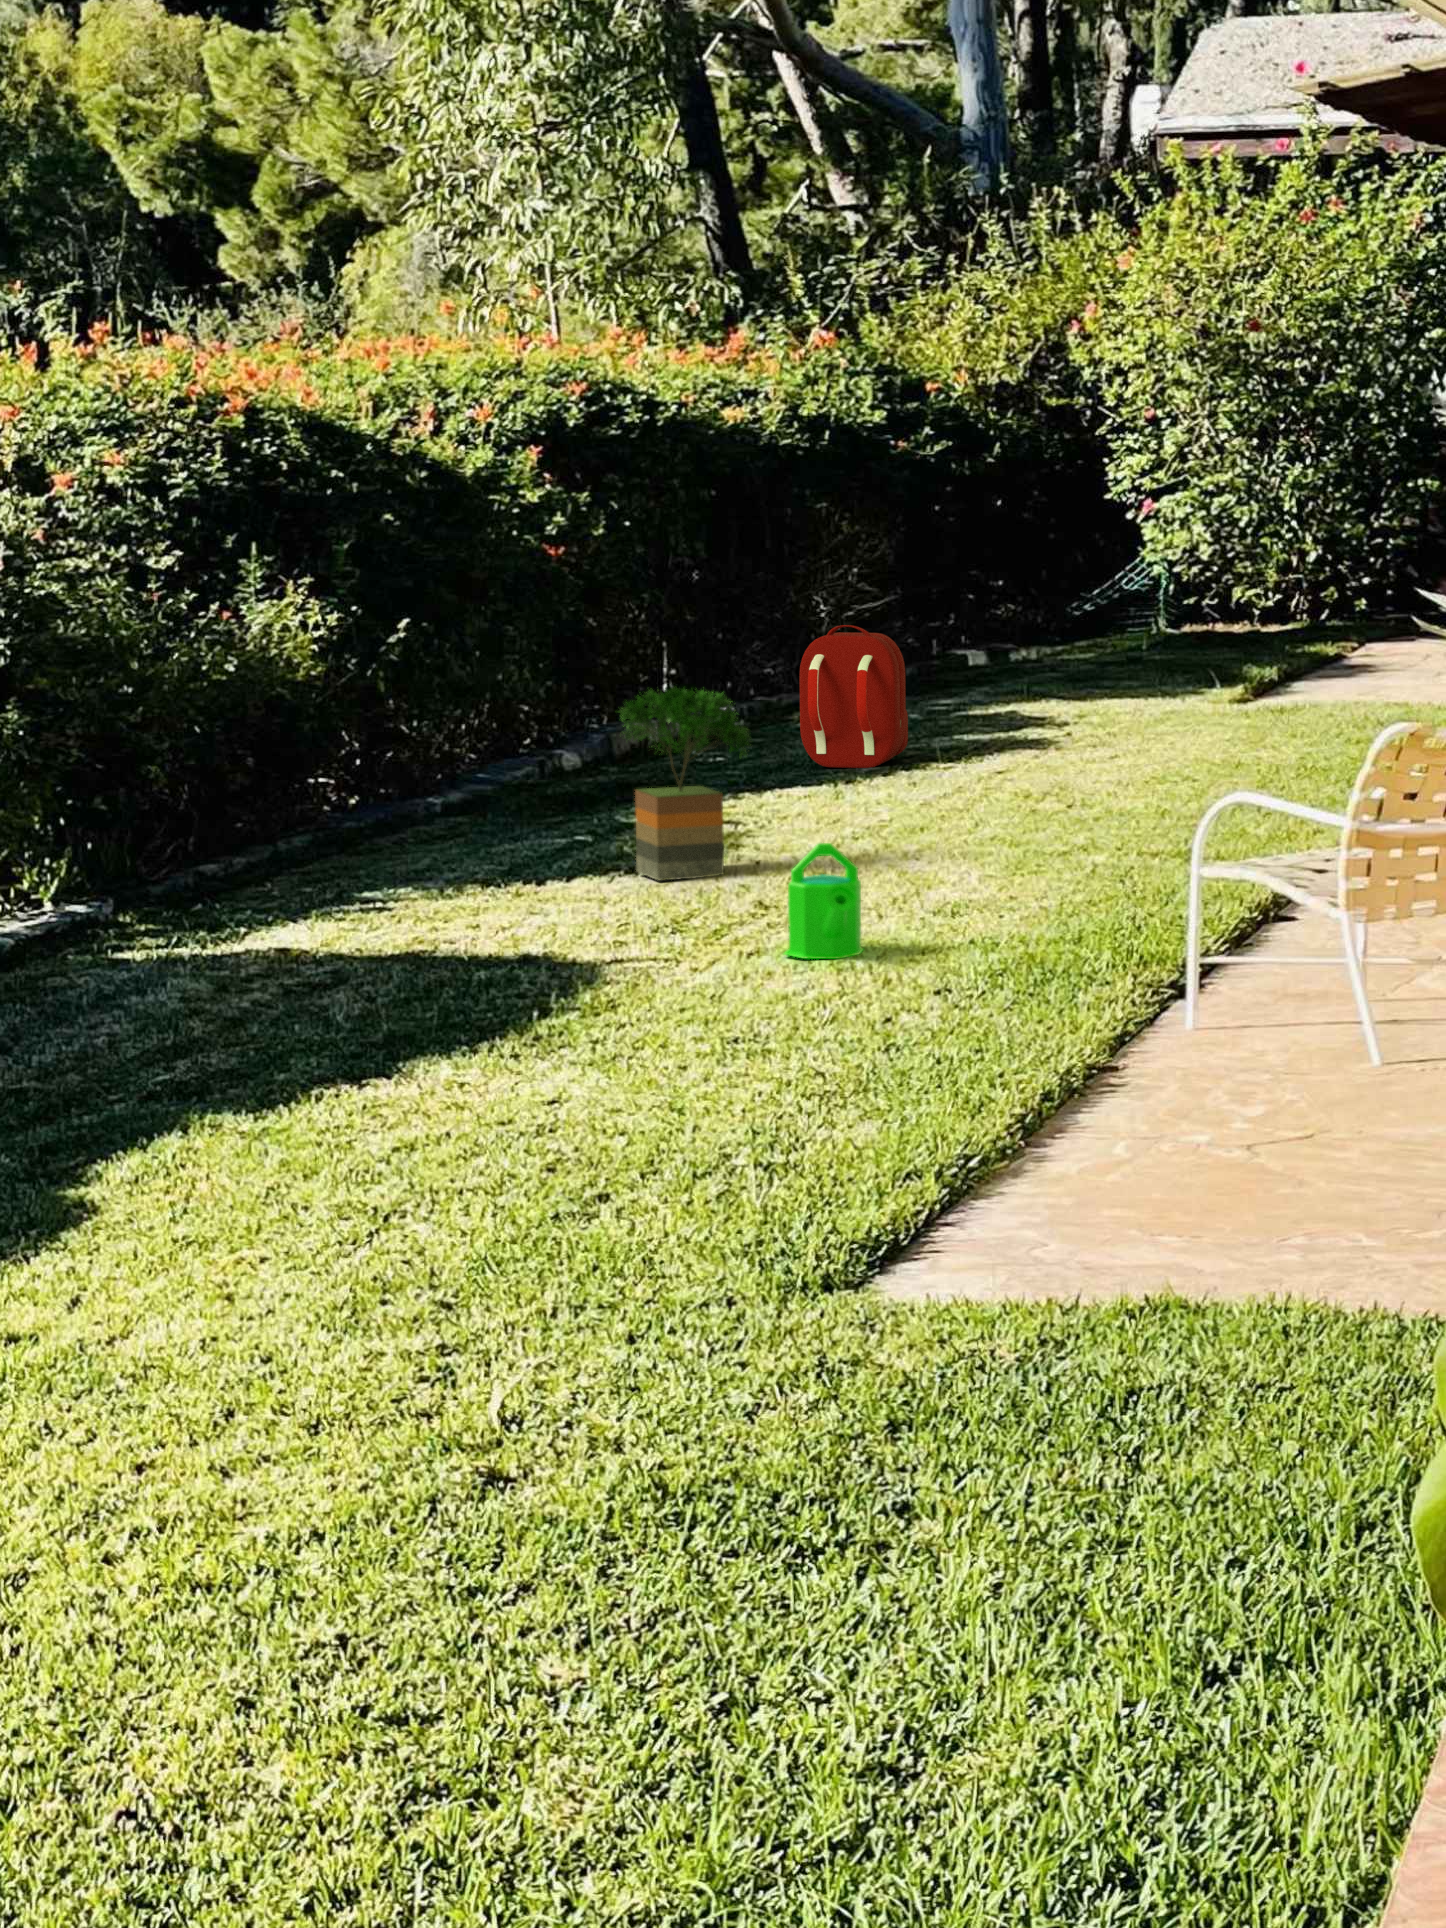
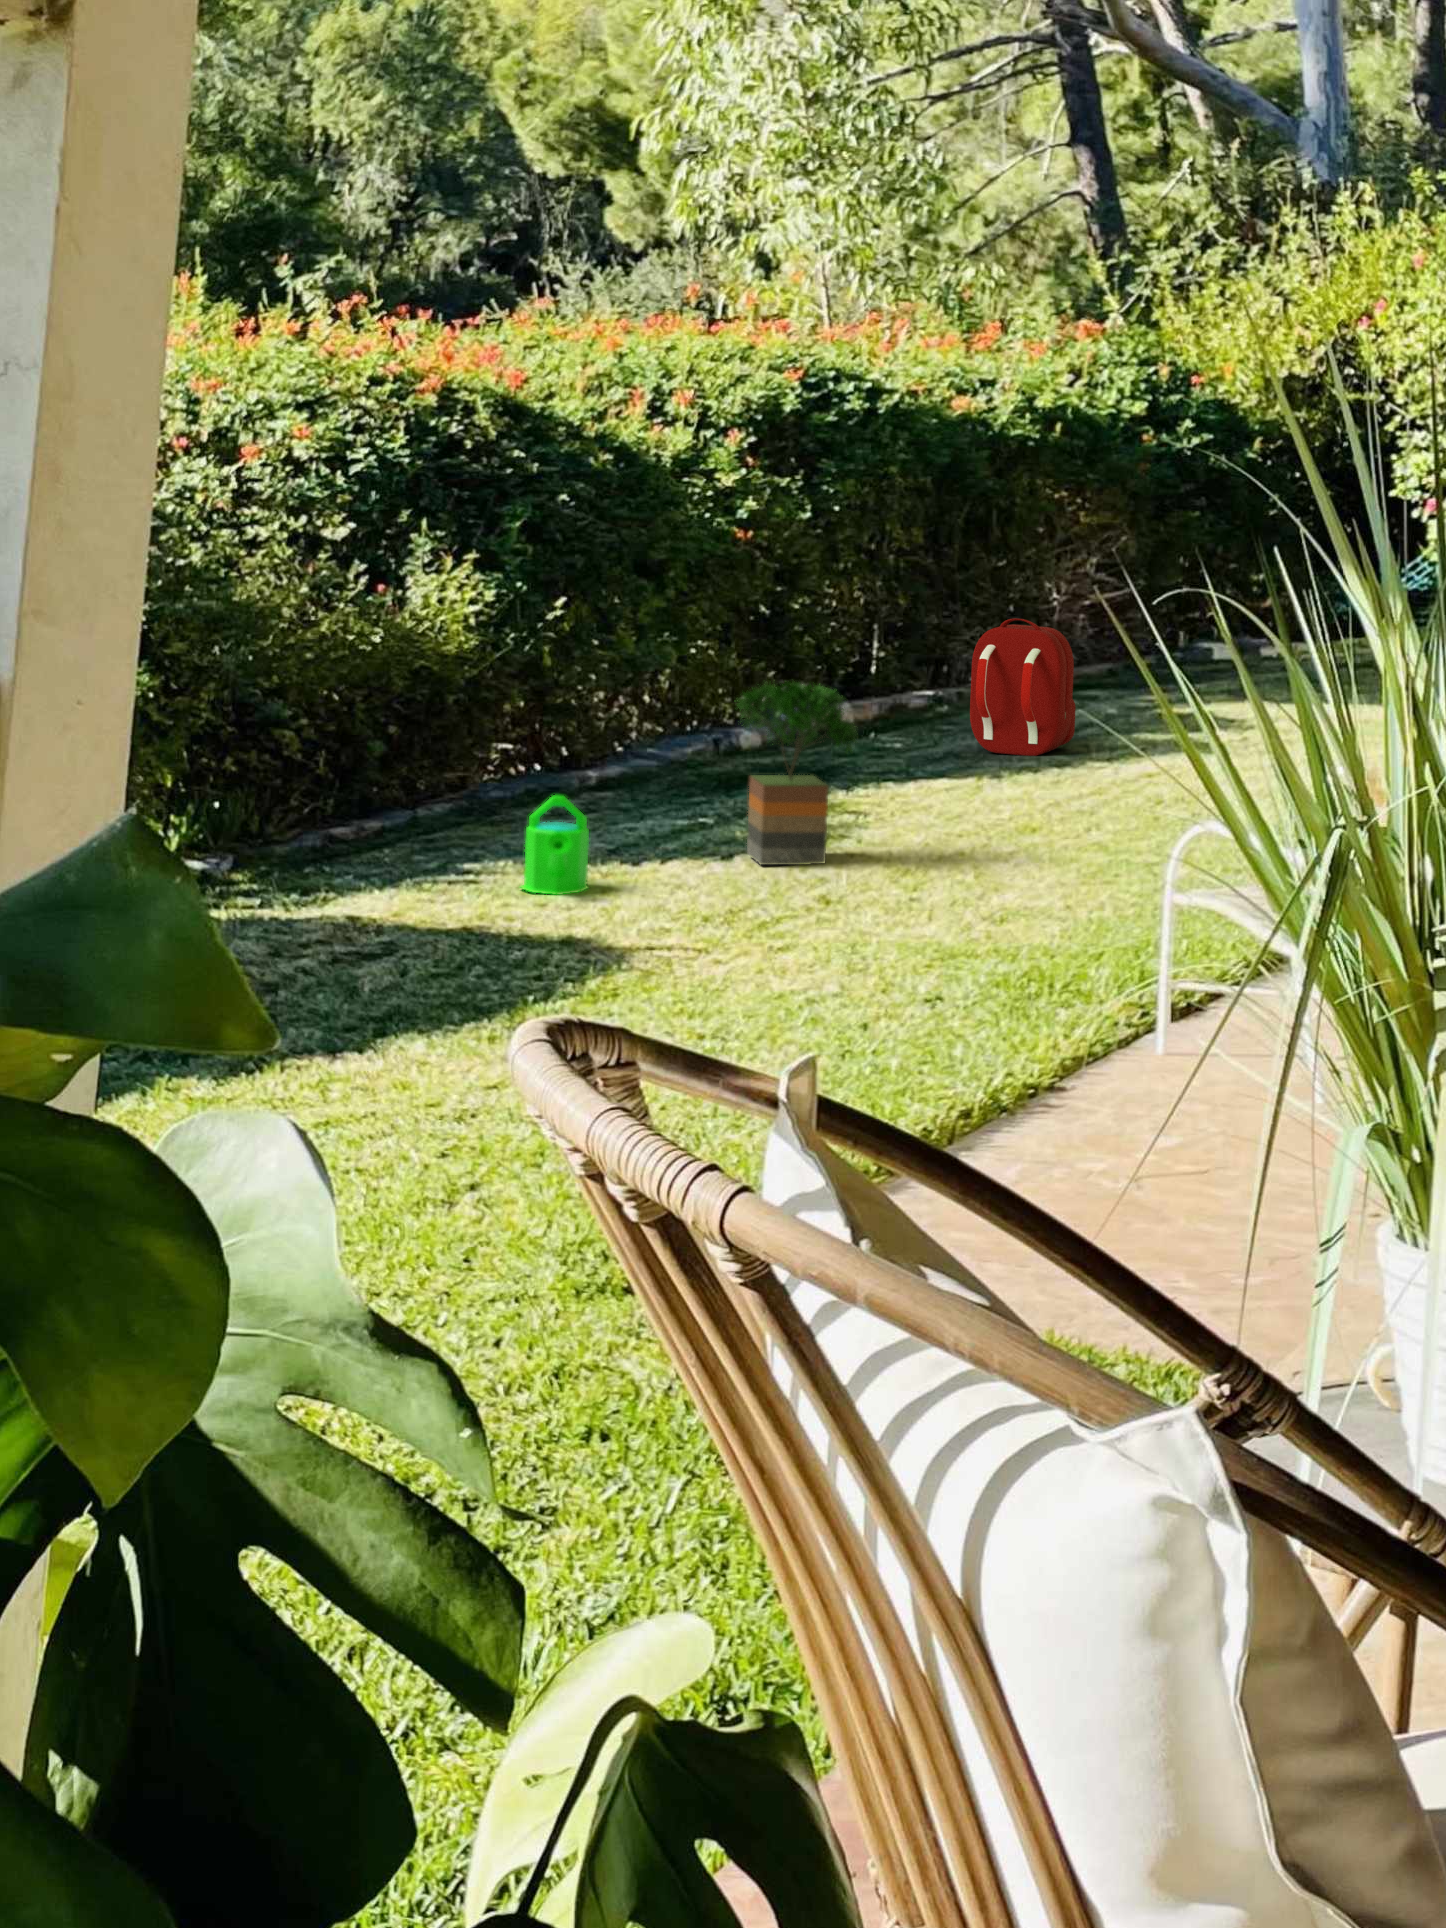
watering can: present [784,843,863,959] -> present [521,795,589,895]

